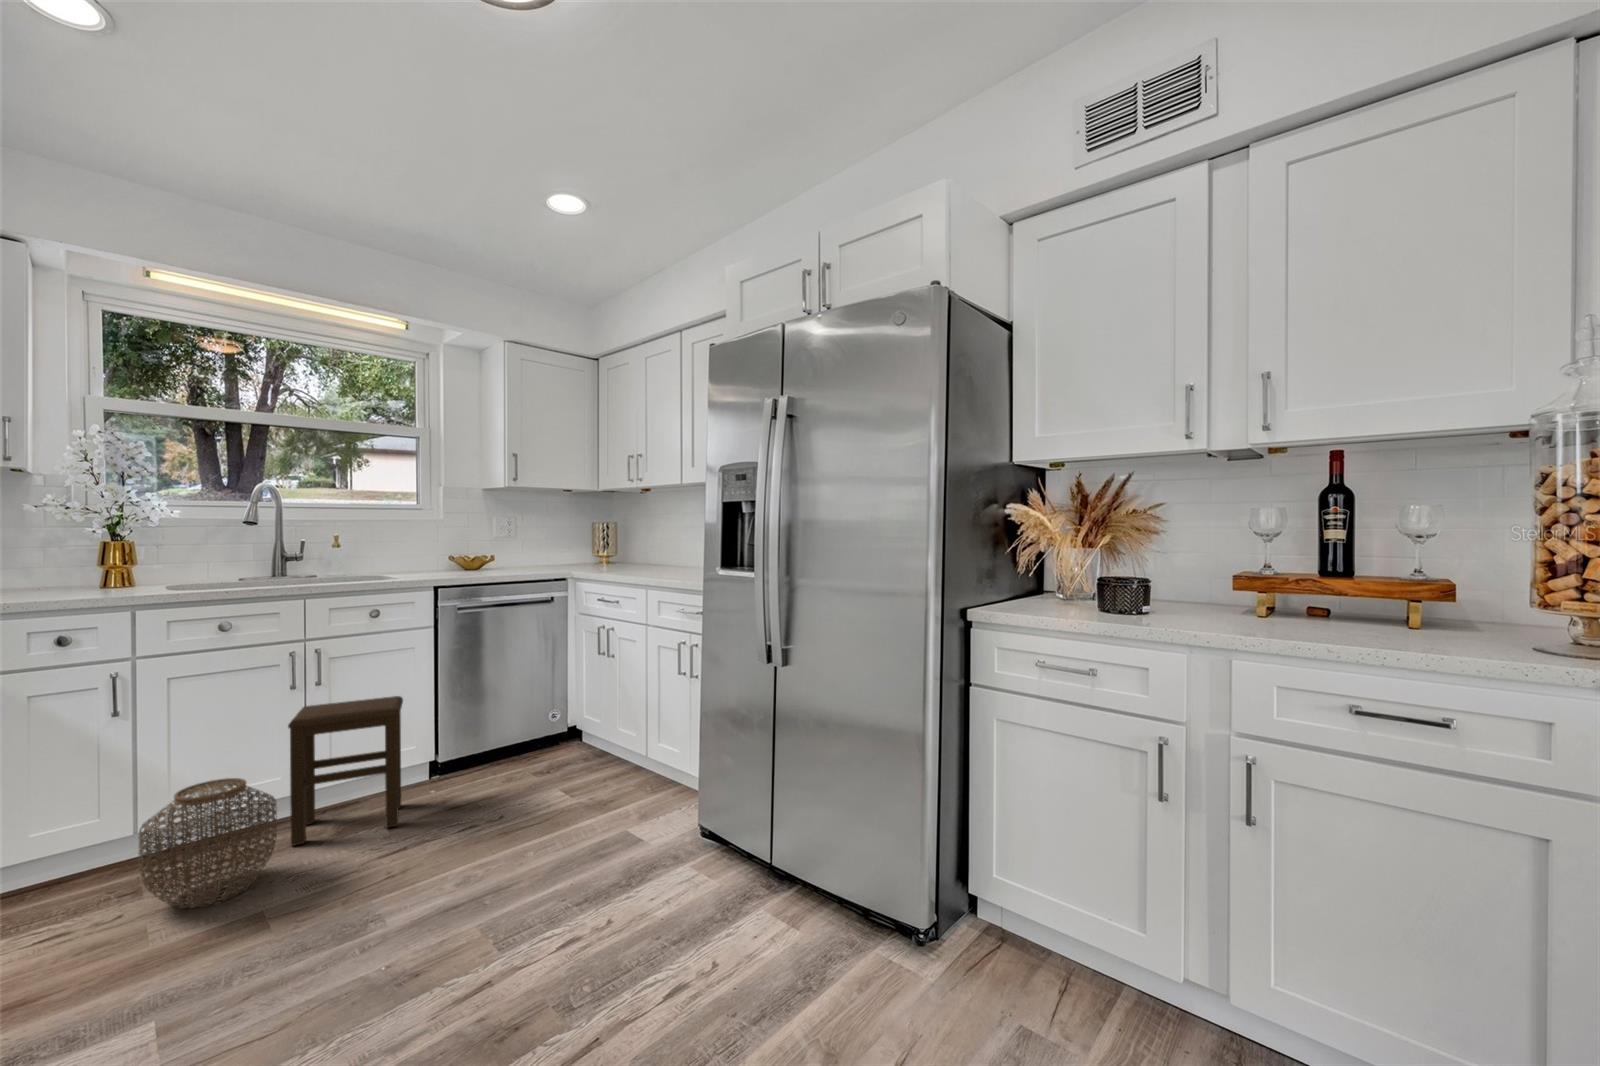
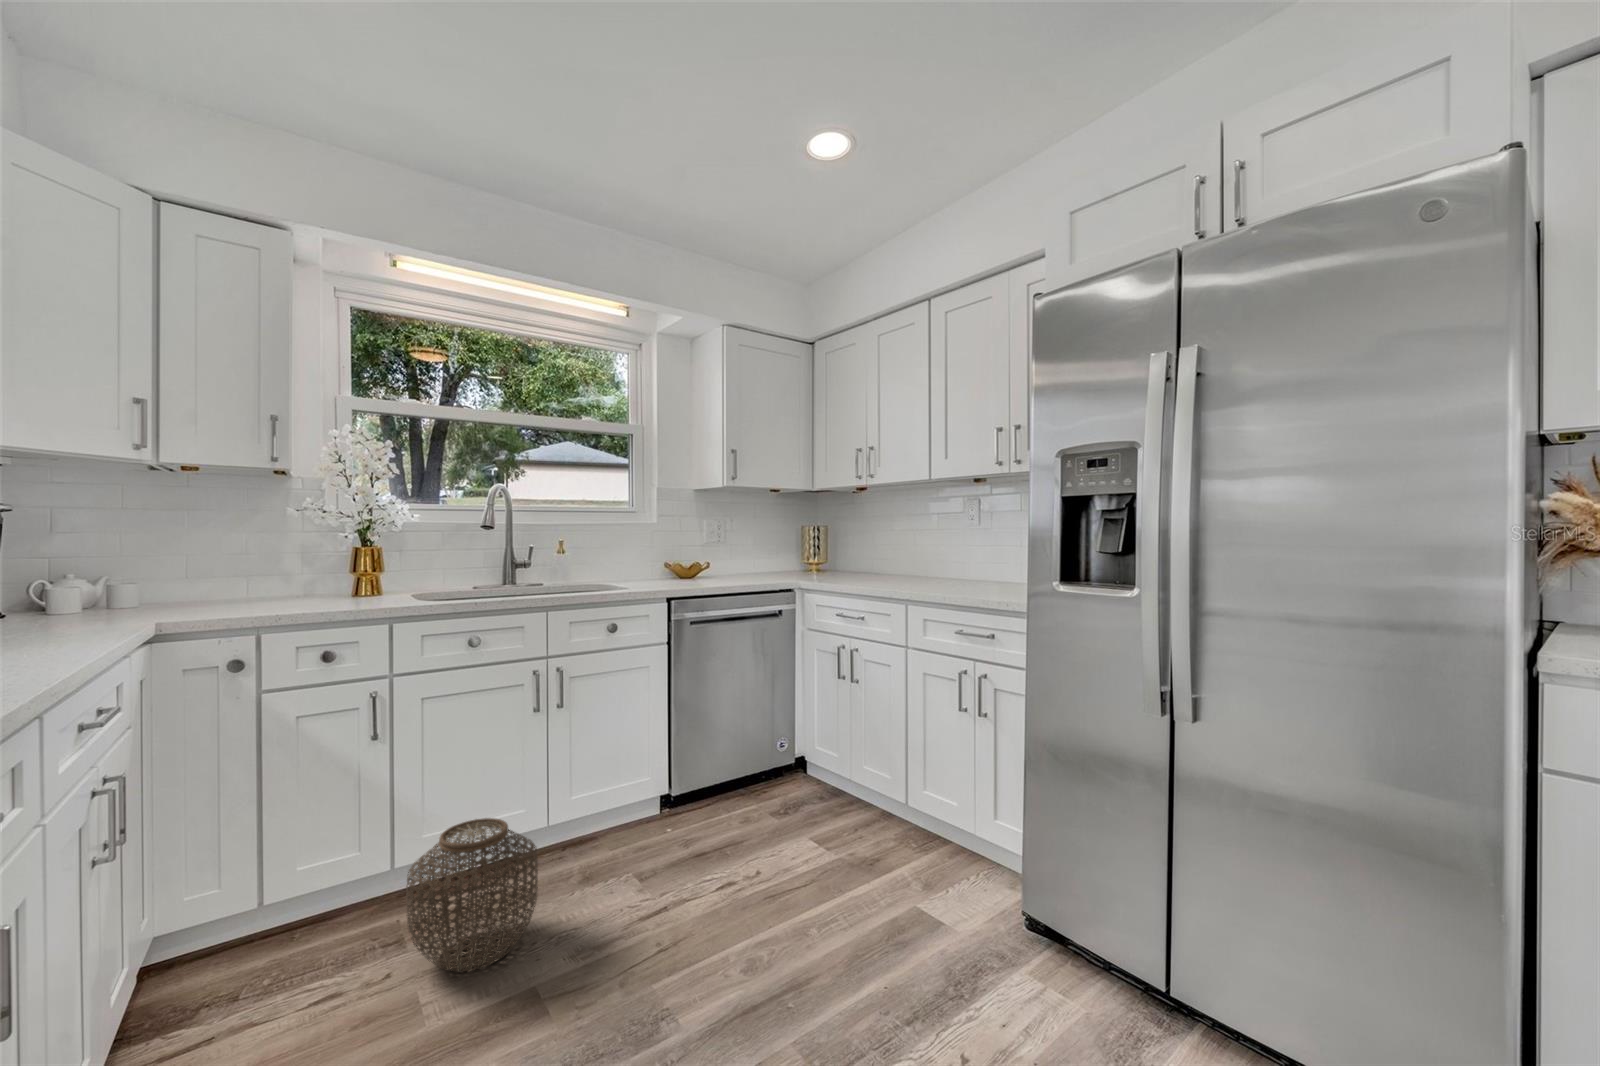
stool: present [288,696,403,846] -> none [539,722,649,893]

